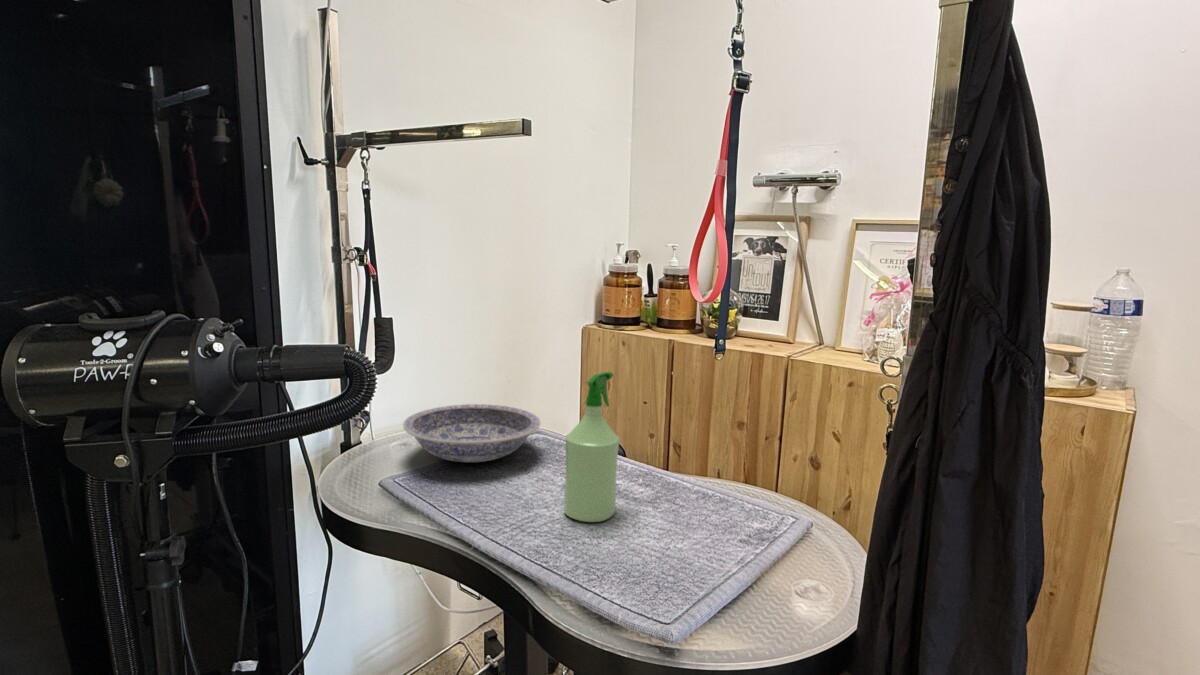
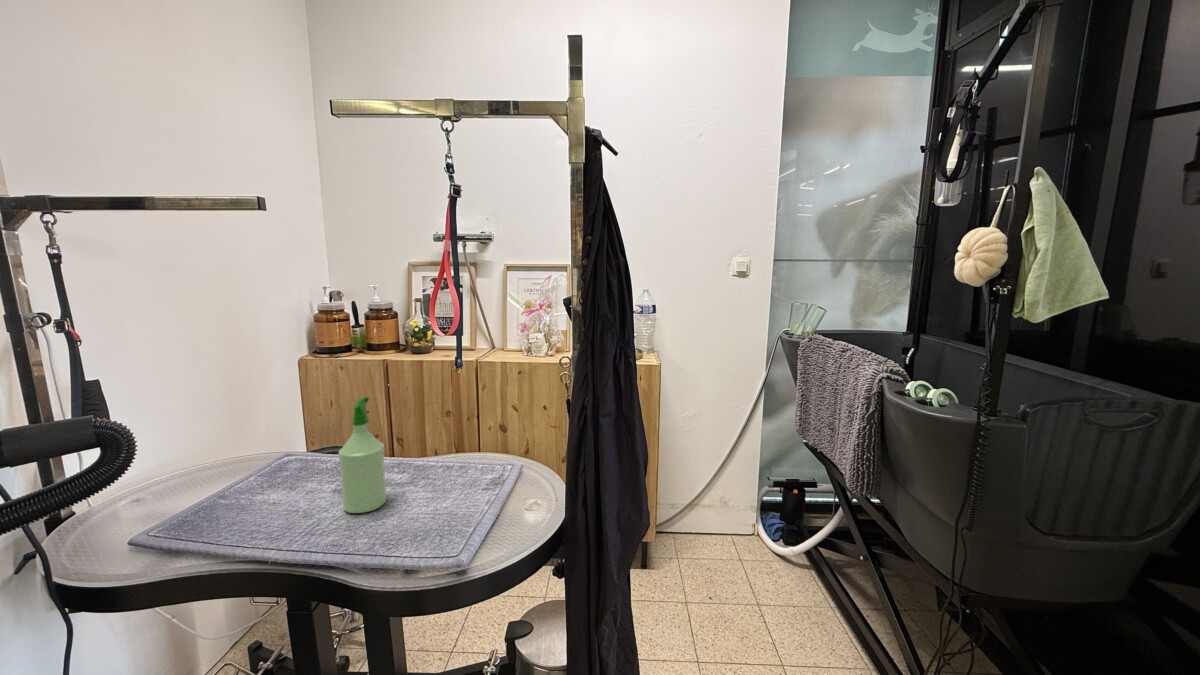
bowl: present [403,404,540,463] -> none [137,441,294,504]

